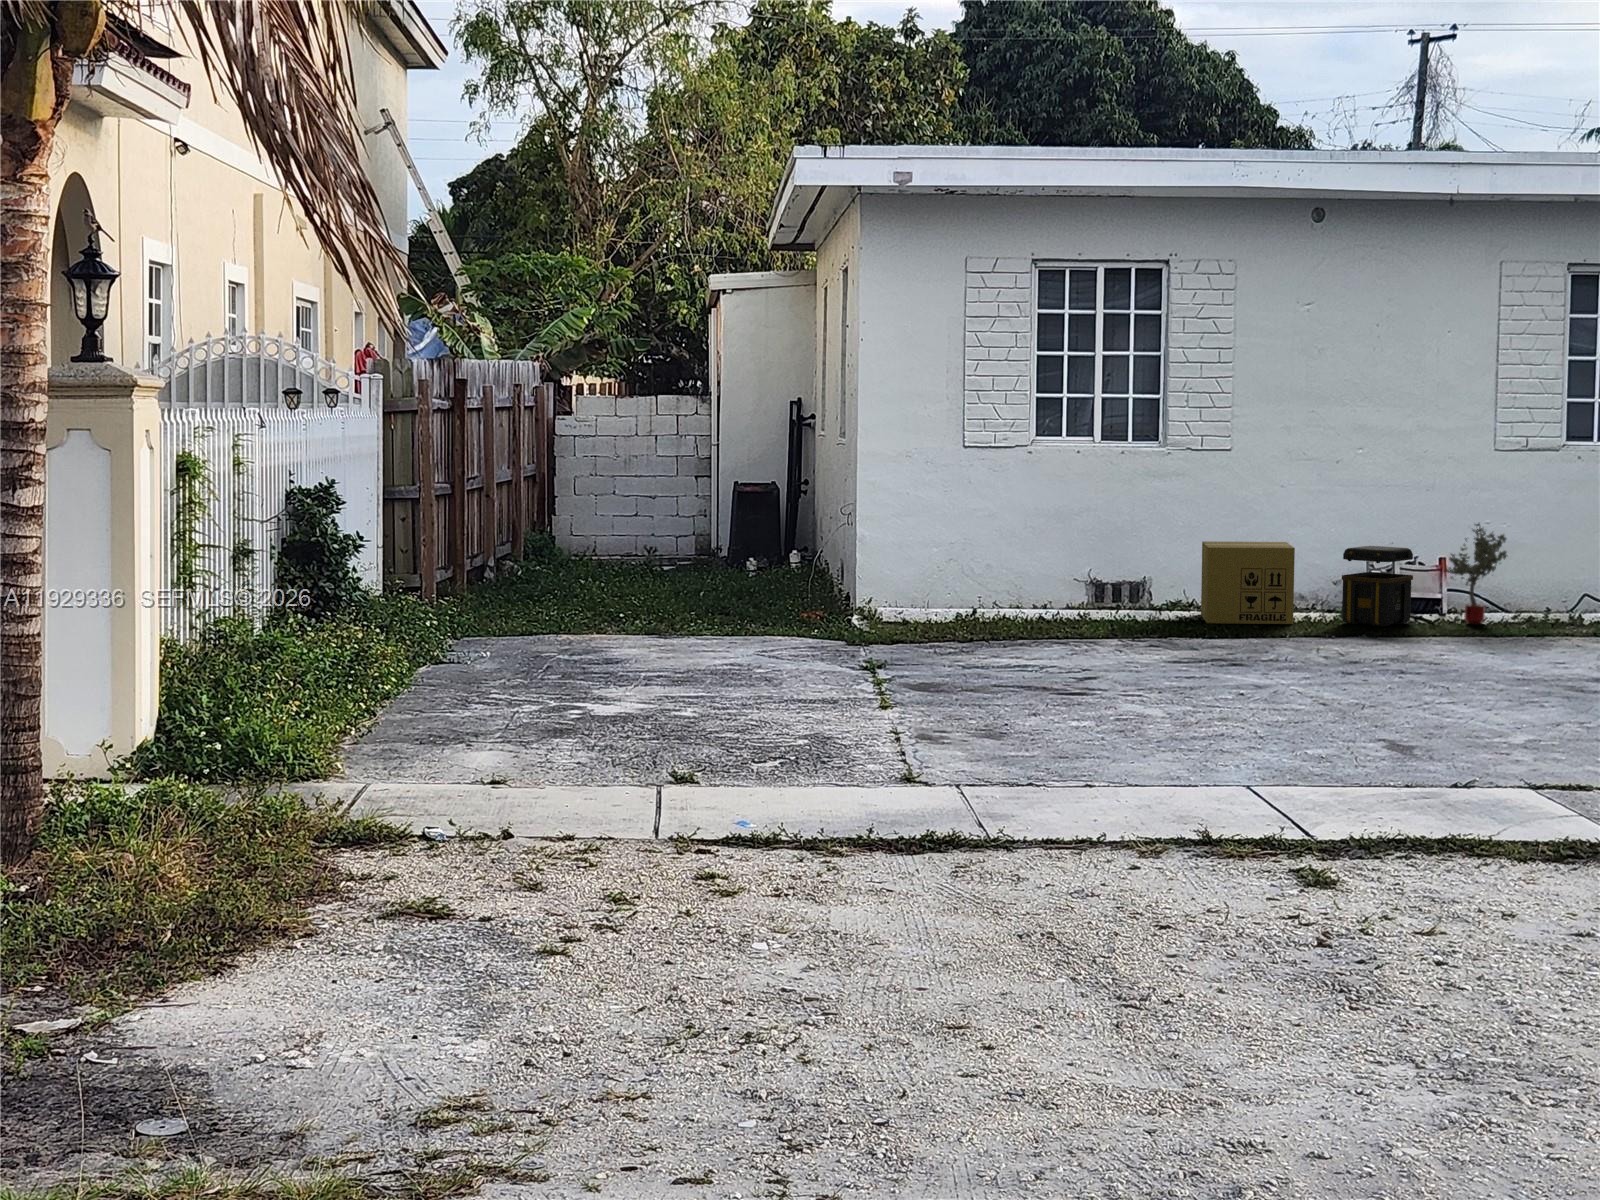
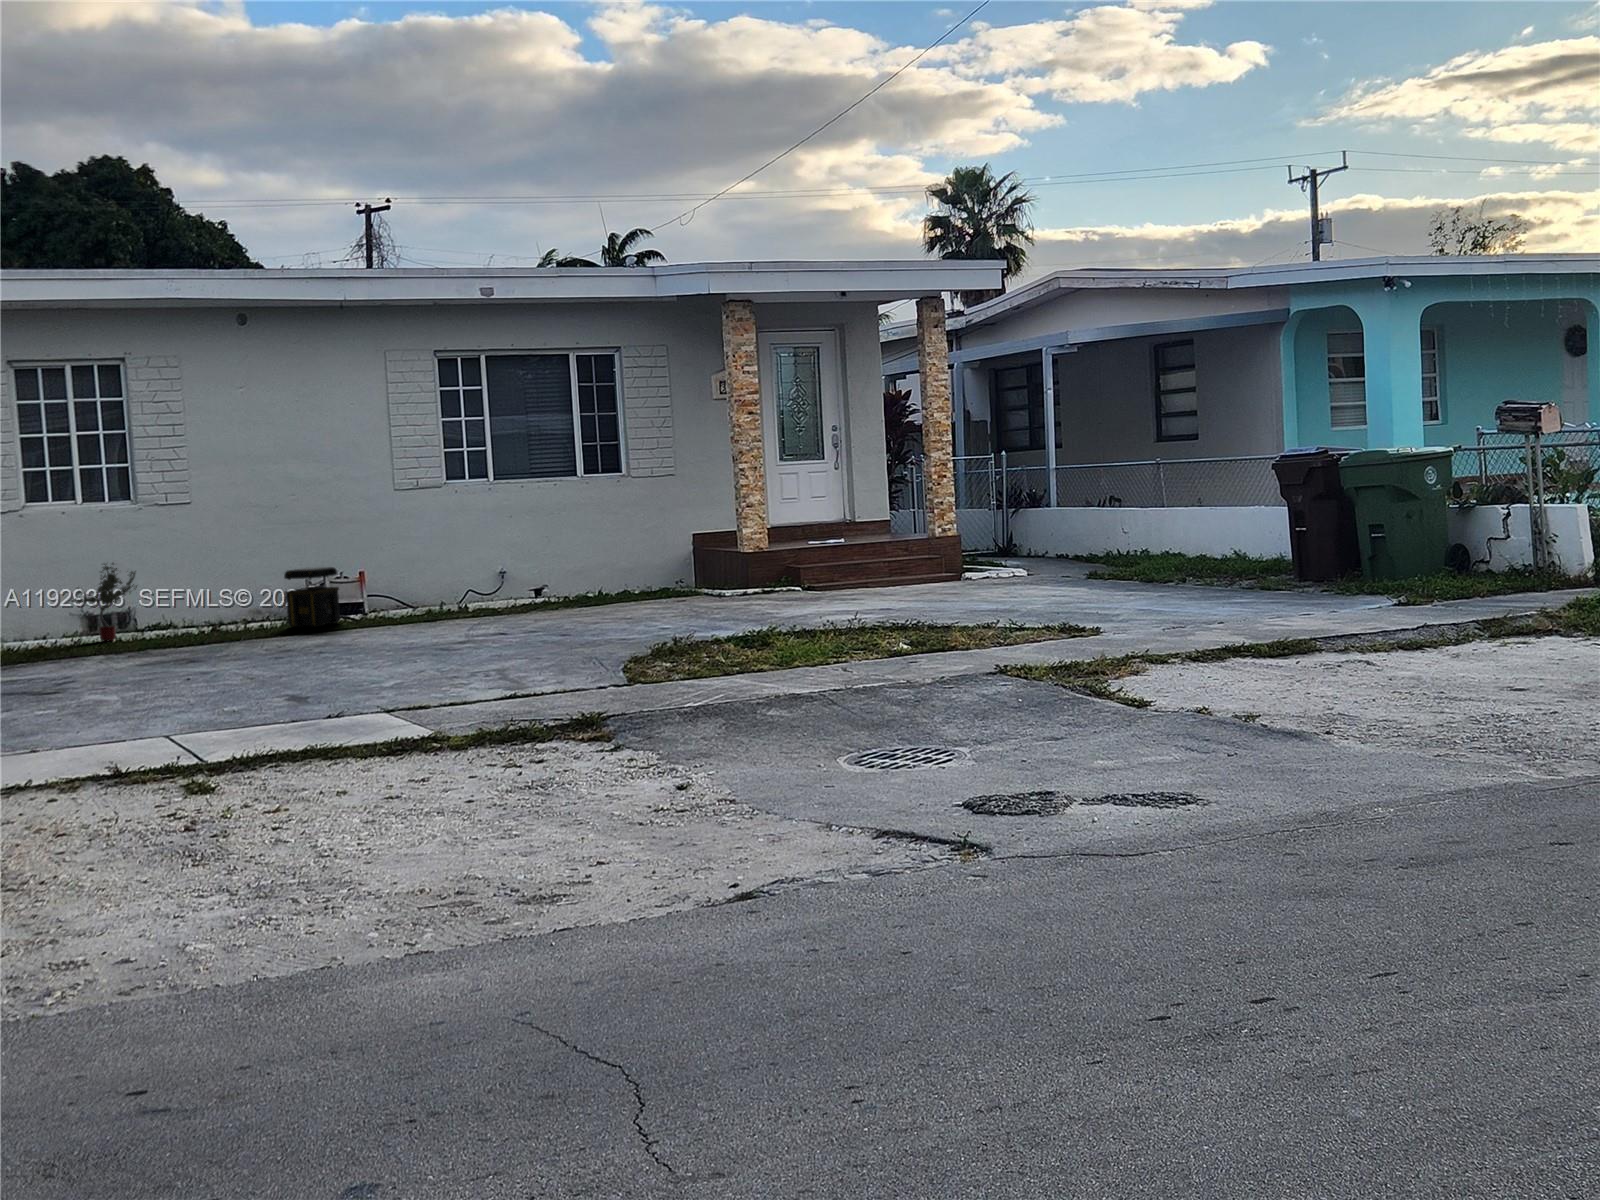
potted tree: present [1444,523,1508,625] -> present [71,563,137,642]
cardboard box: present [1201,541,1295,624] -> none [174,571,250,637]

